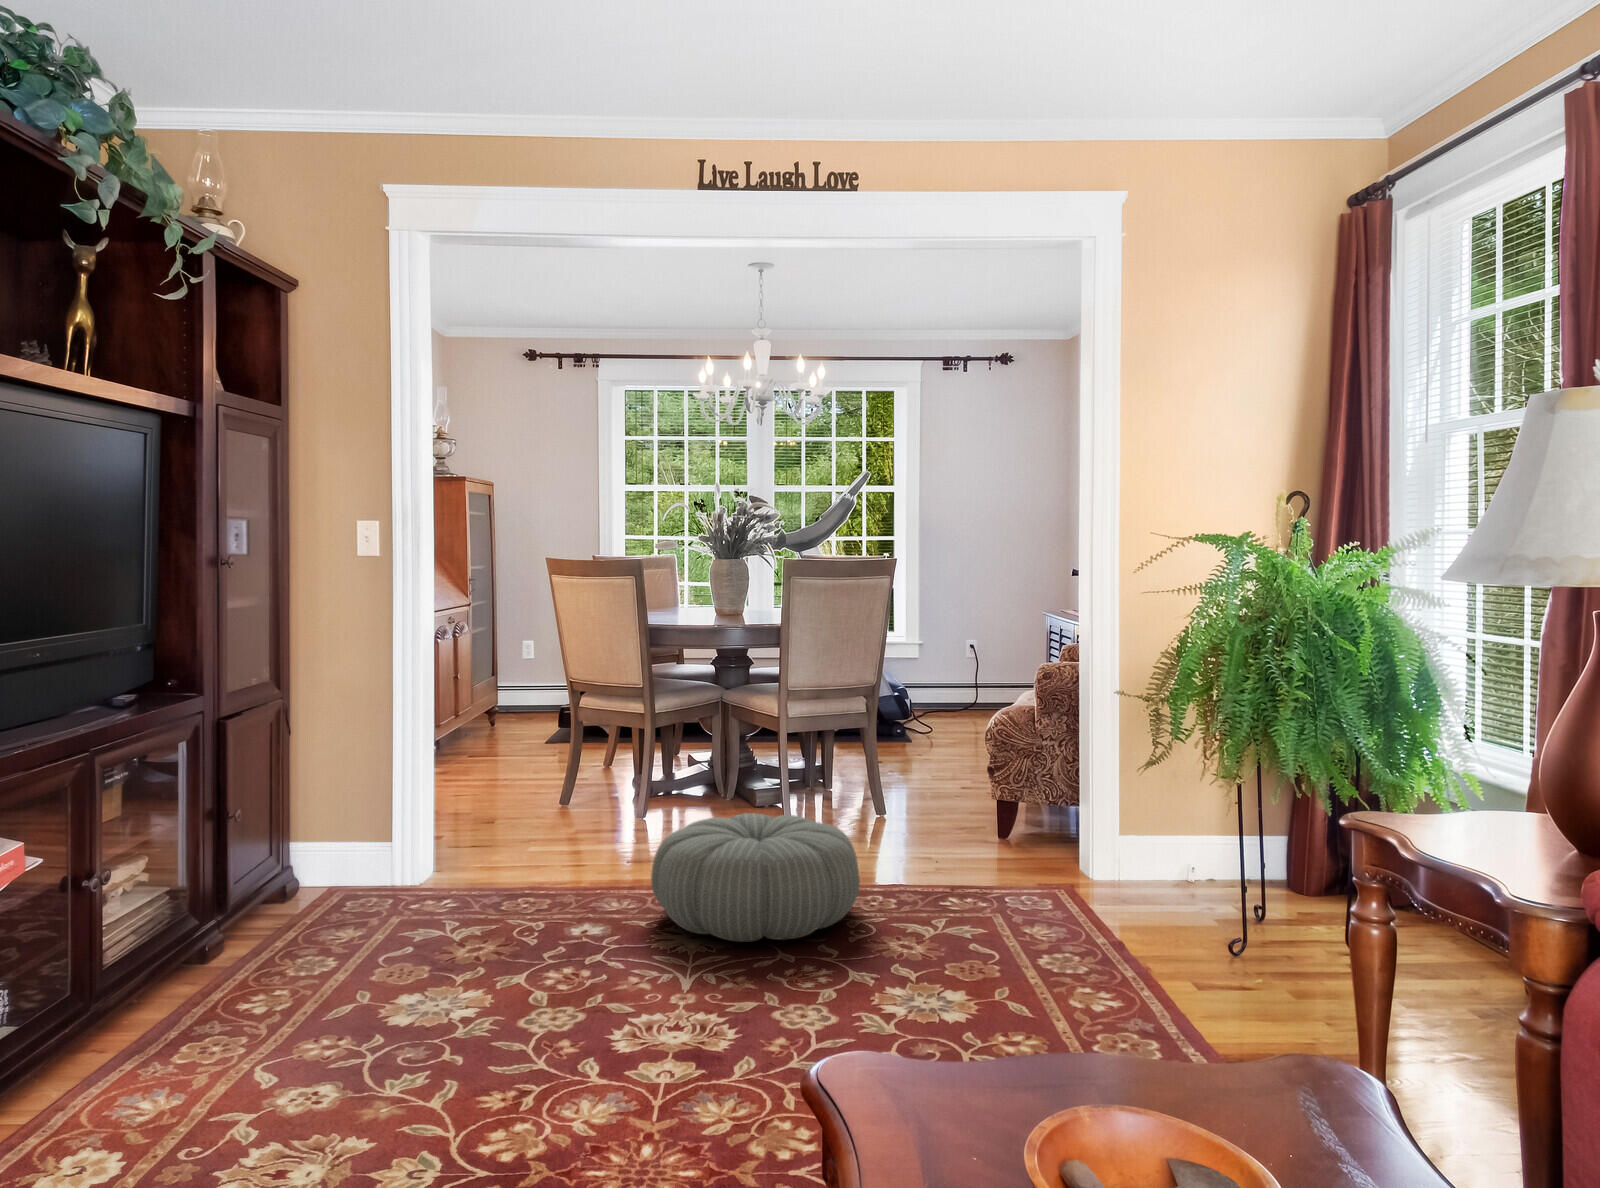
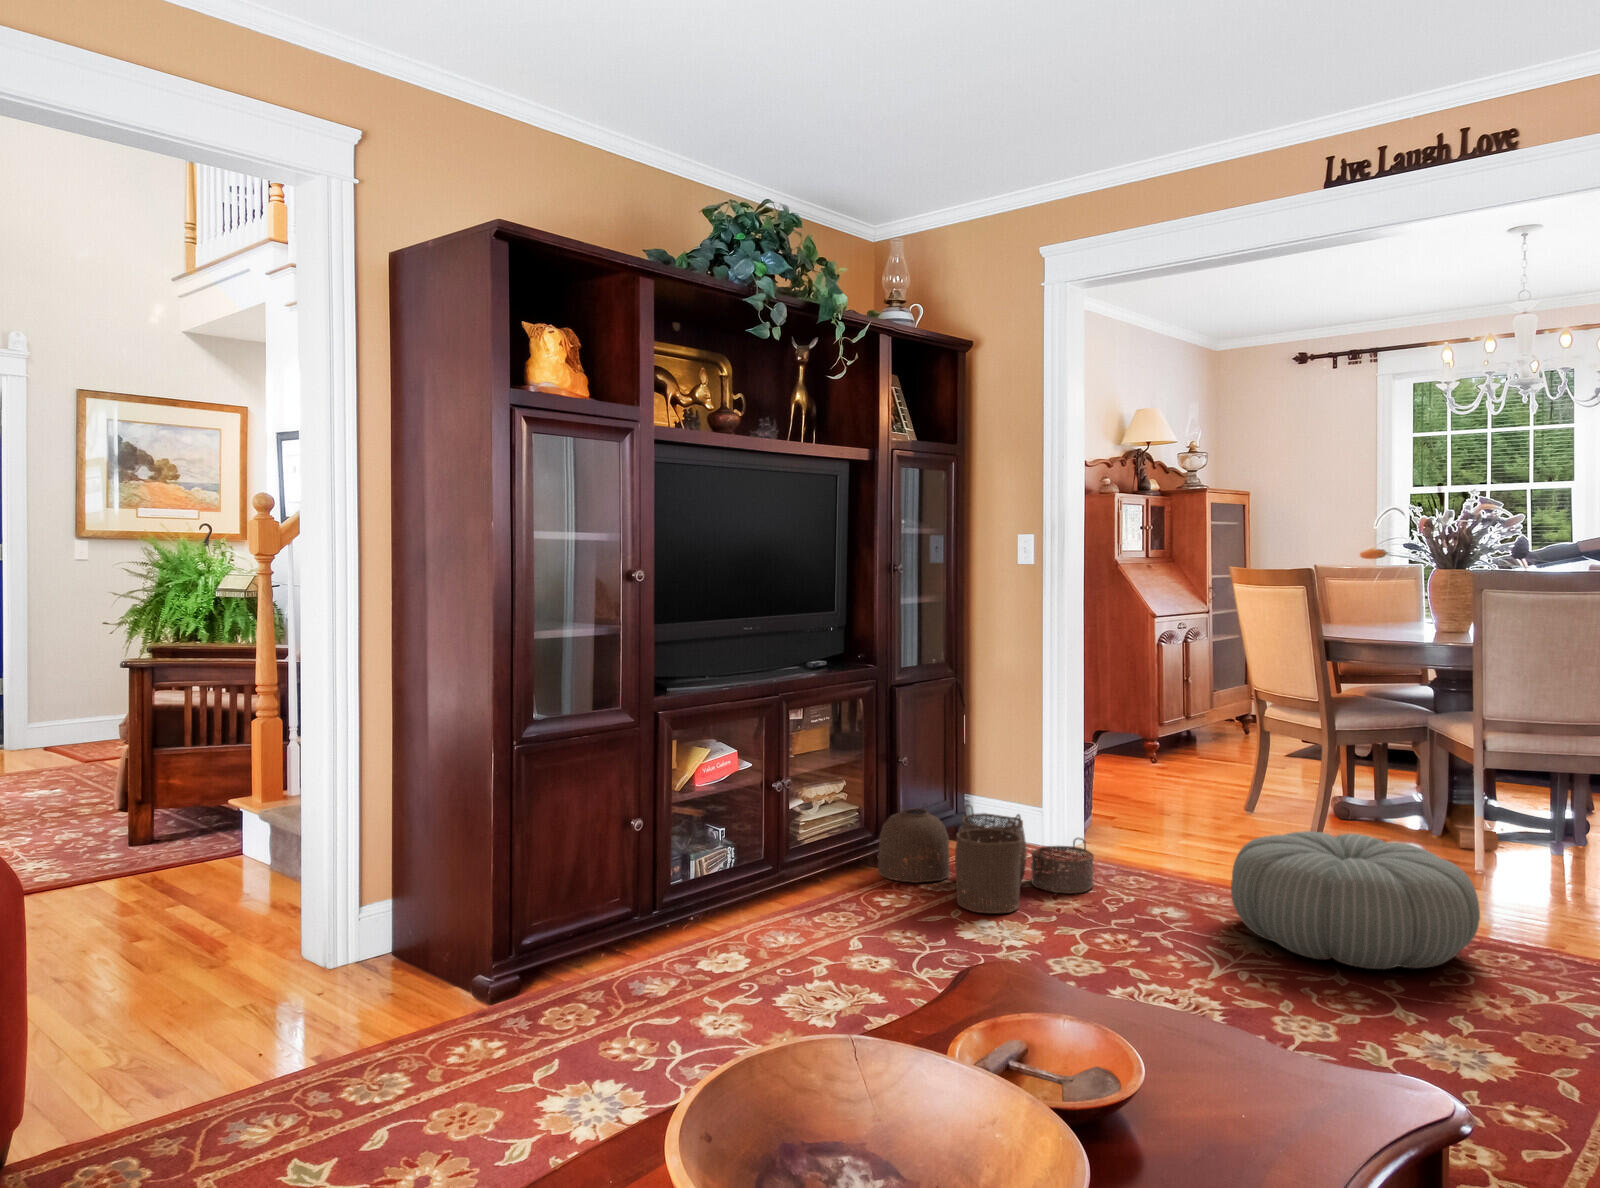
woven basket: none [212,854,497,988] -> present [877,804,1094,913]

